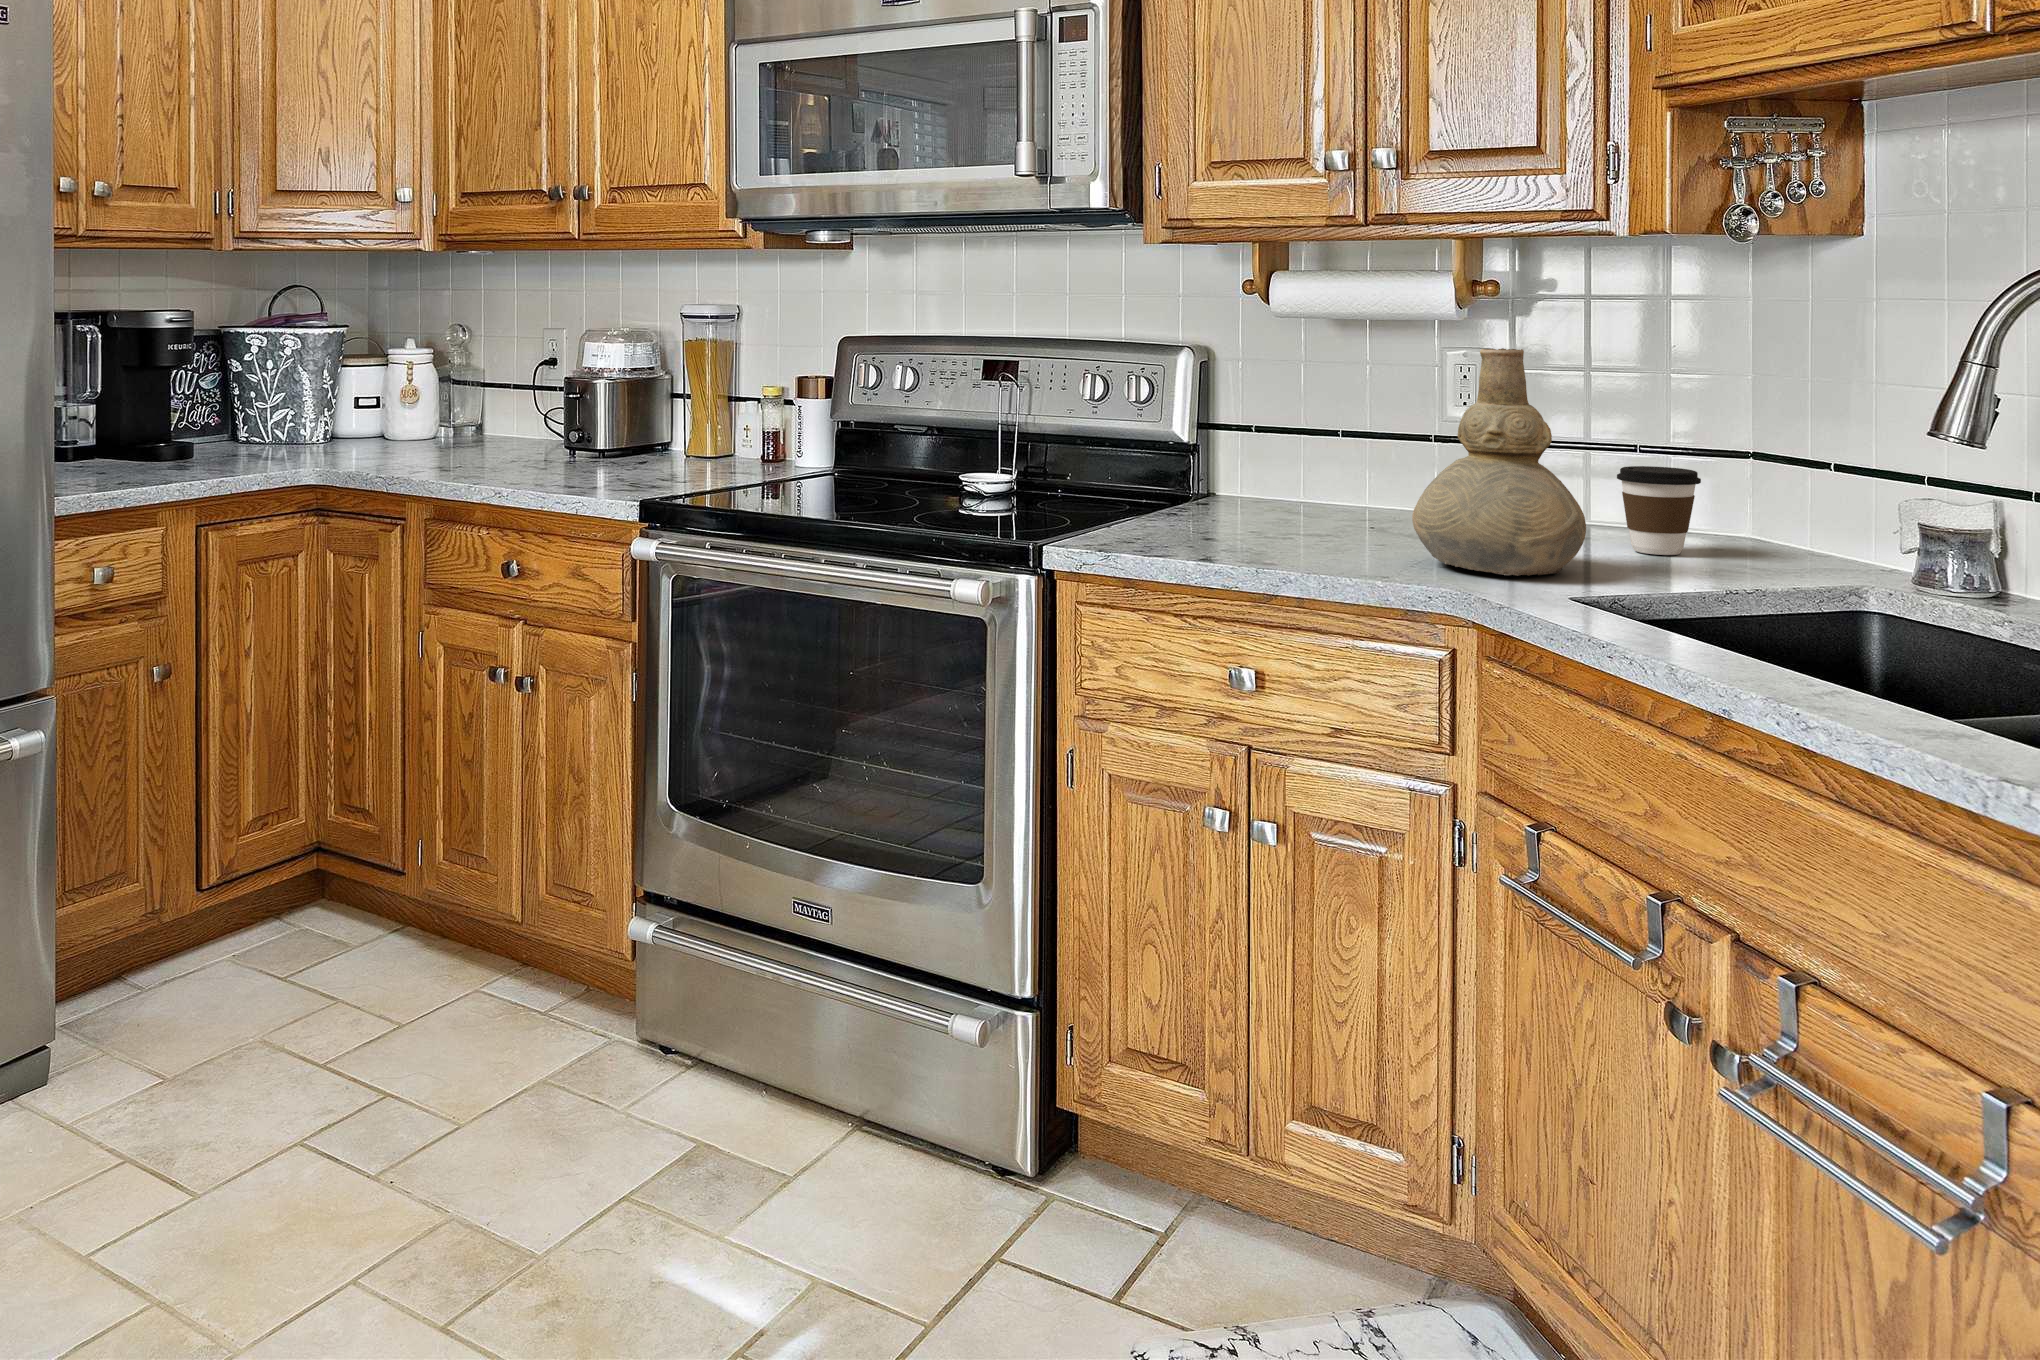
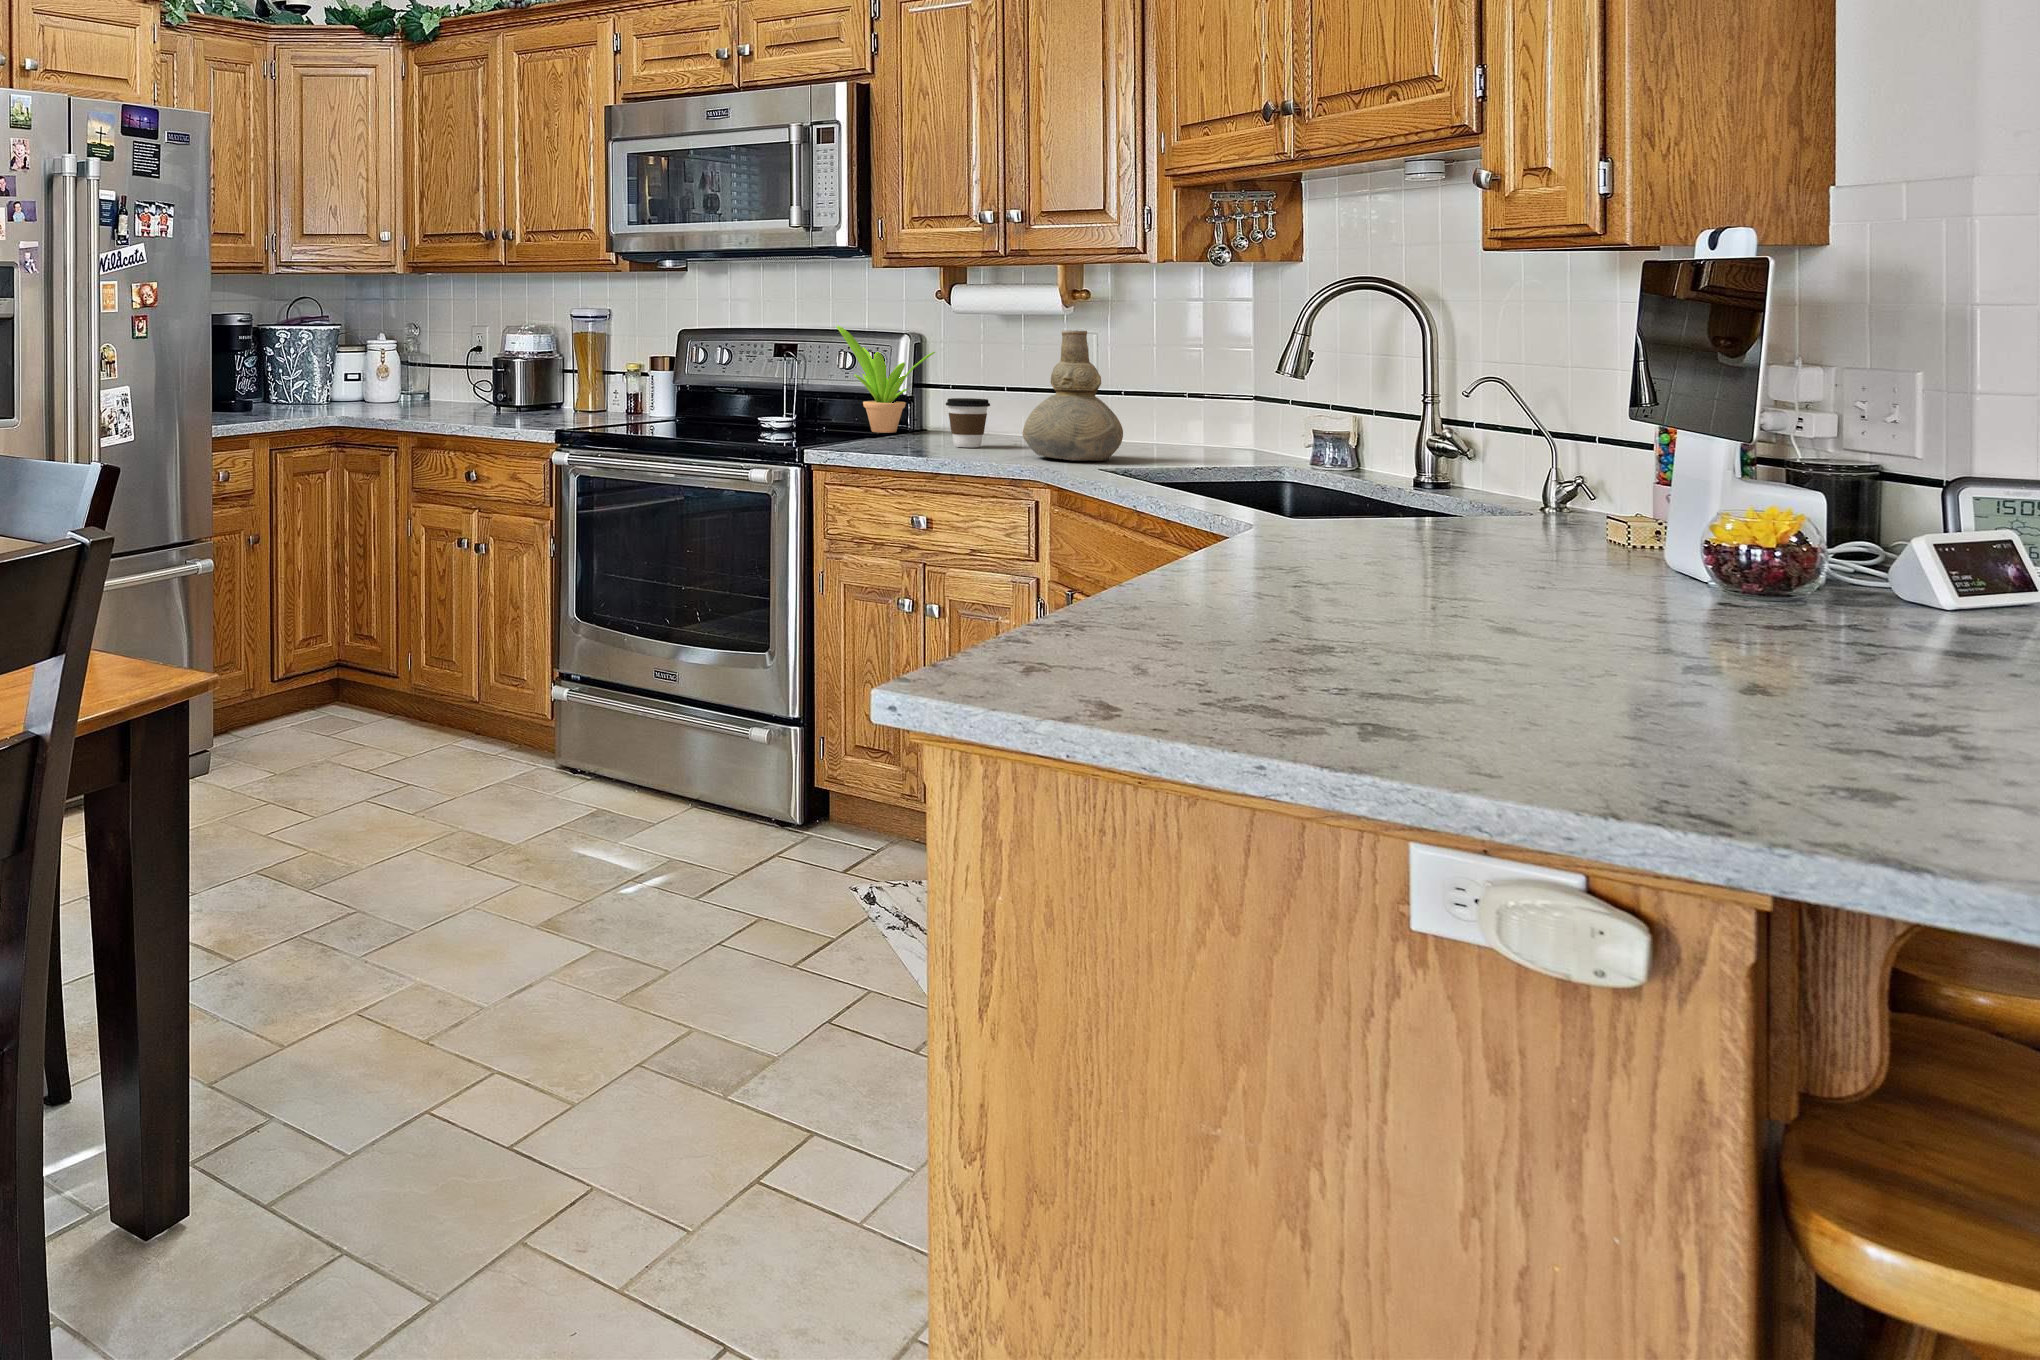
potted plant: none [1082,333,1230,498] -> present [837,326,935,433]
coffee cup: present [1617,466,1701,555] -> present [946,398,990,447]

